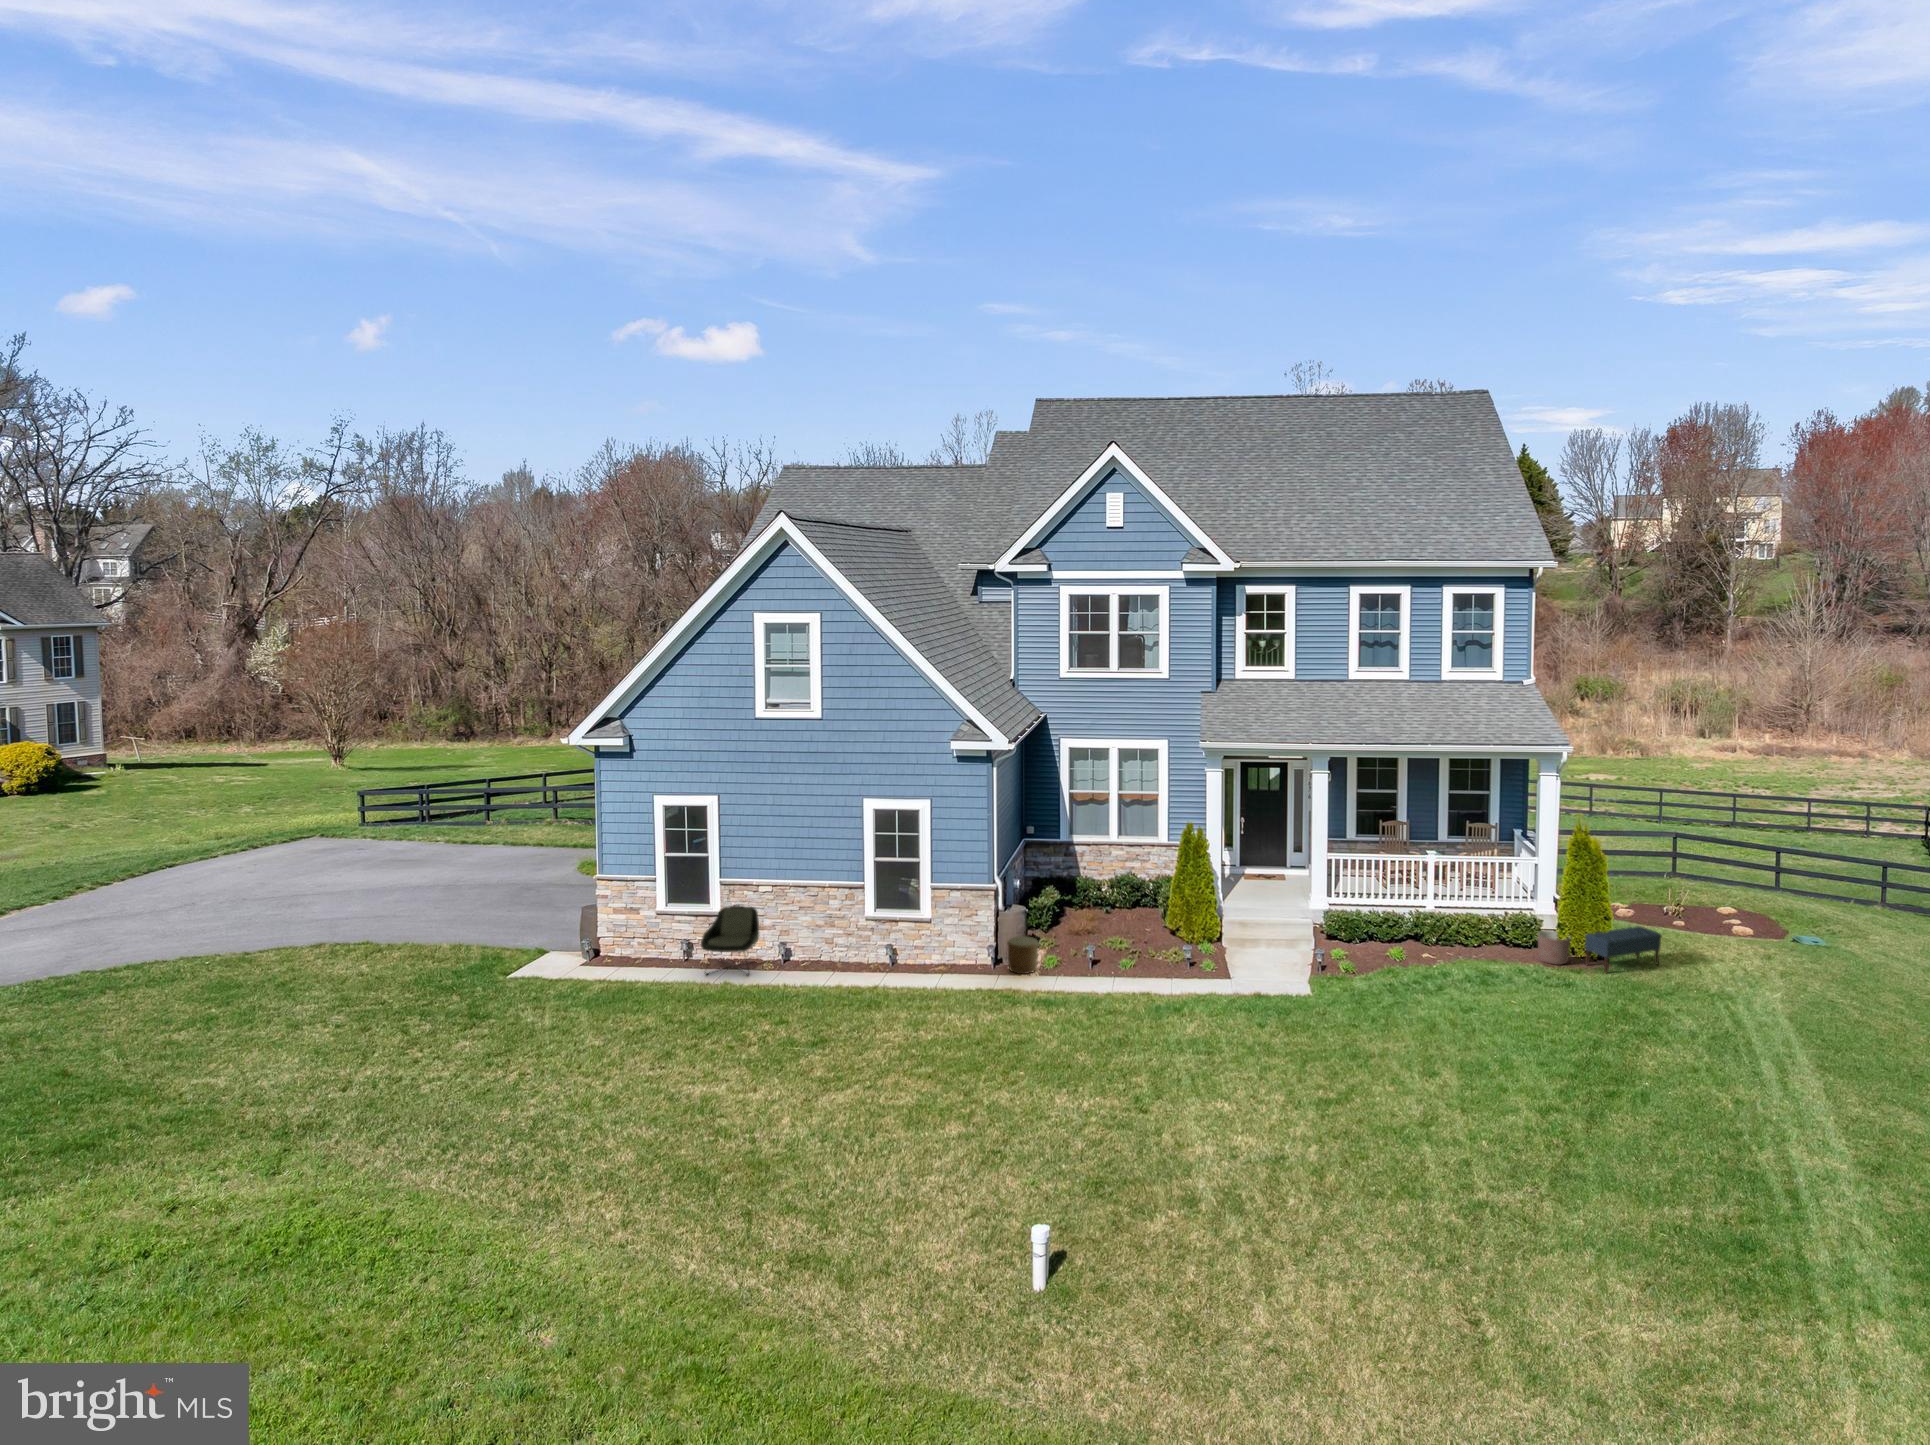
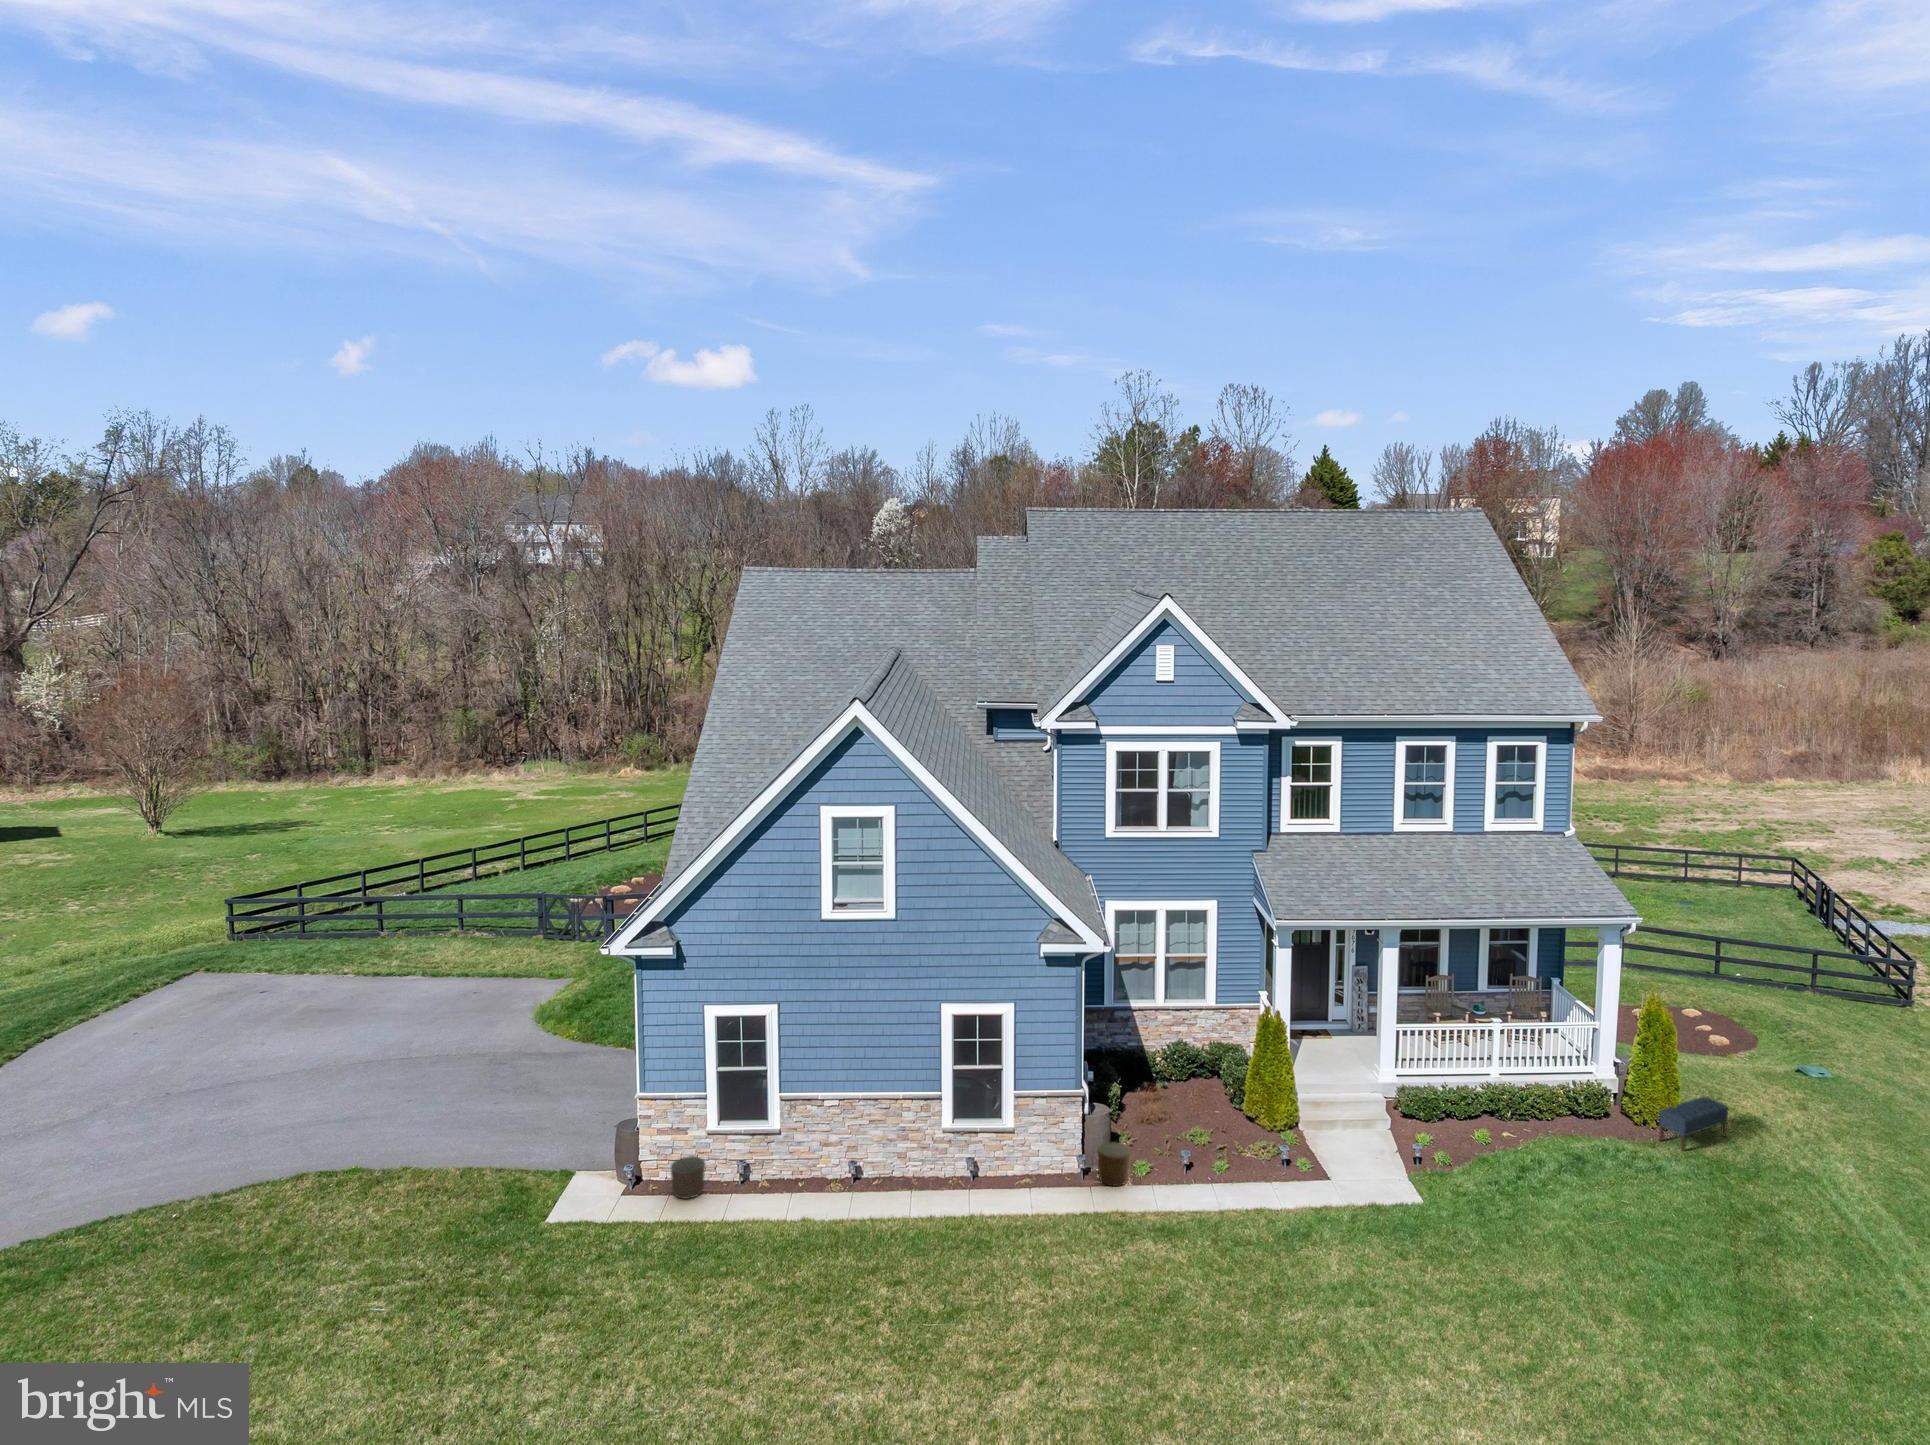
lounge chair: present [701,906,759,975] -> none [769,1122,830,1209]
planter: present [1538,930,1570,965] -> present [671,1156,705,1199]

